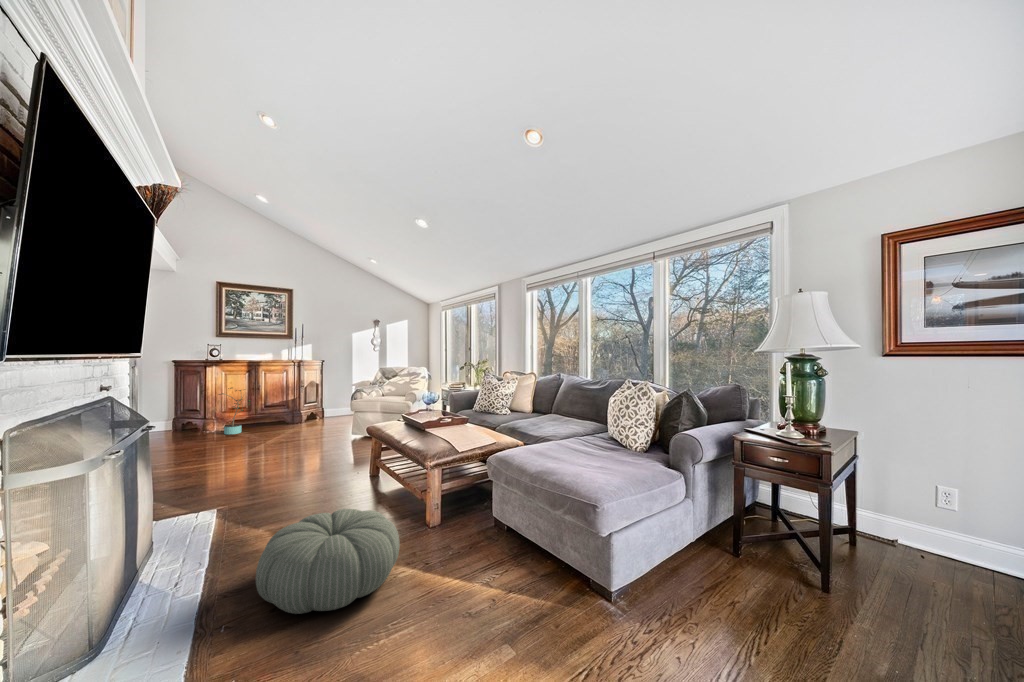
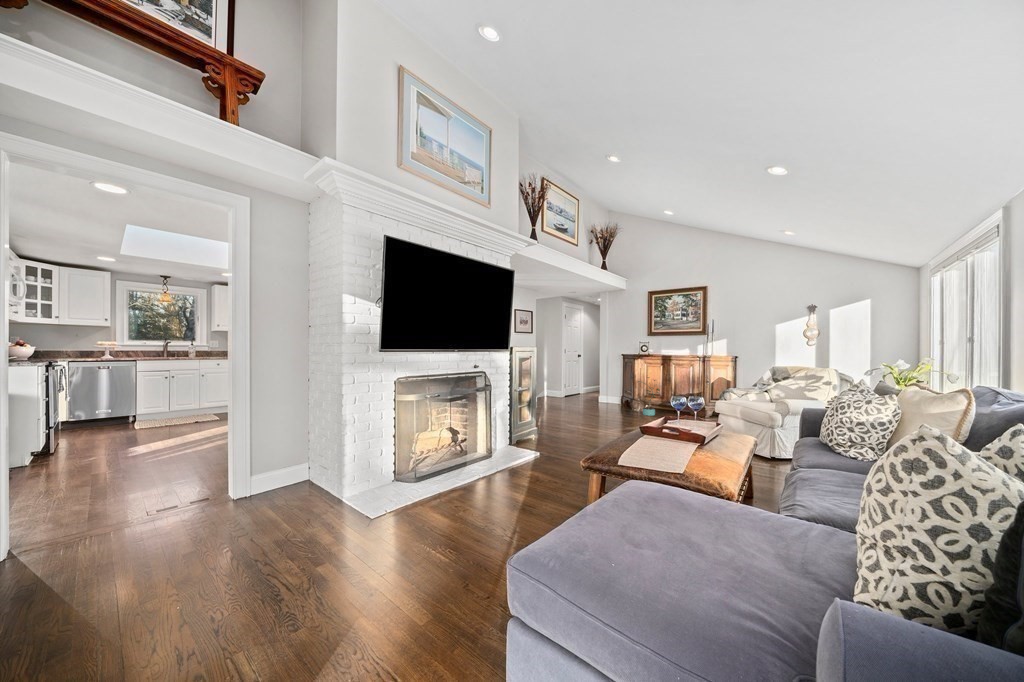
pouf: present [256,509,400,614] -> none [439,468,531,532]

